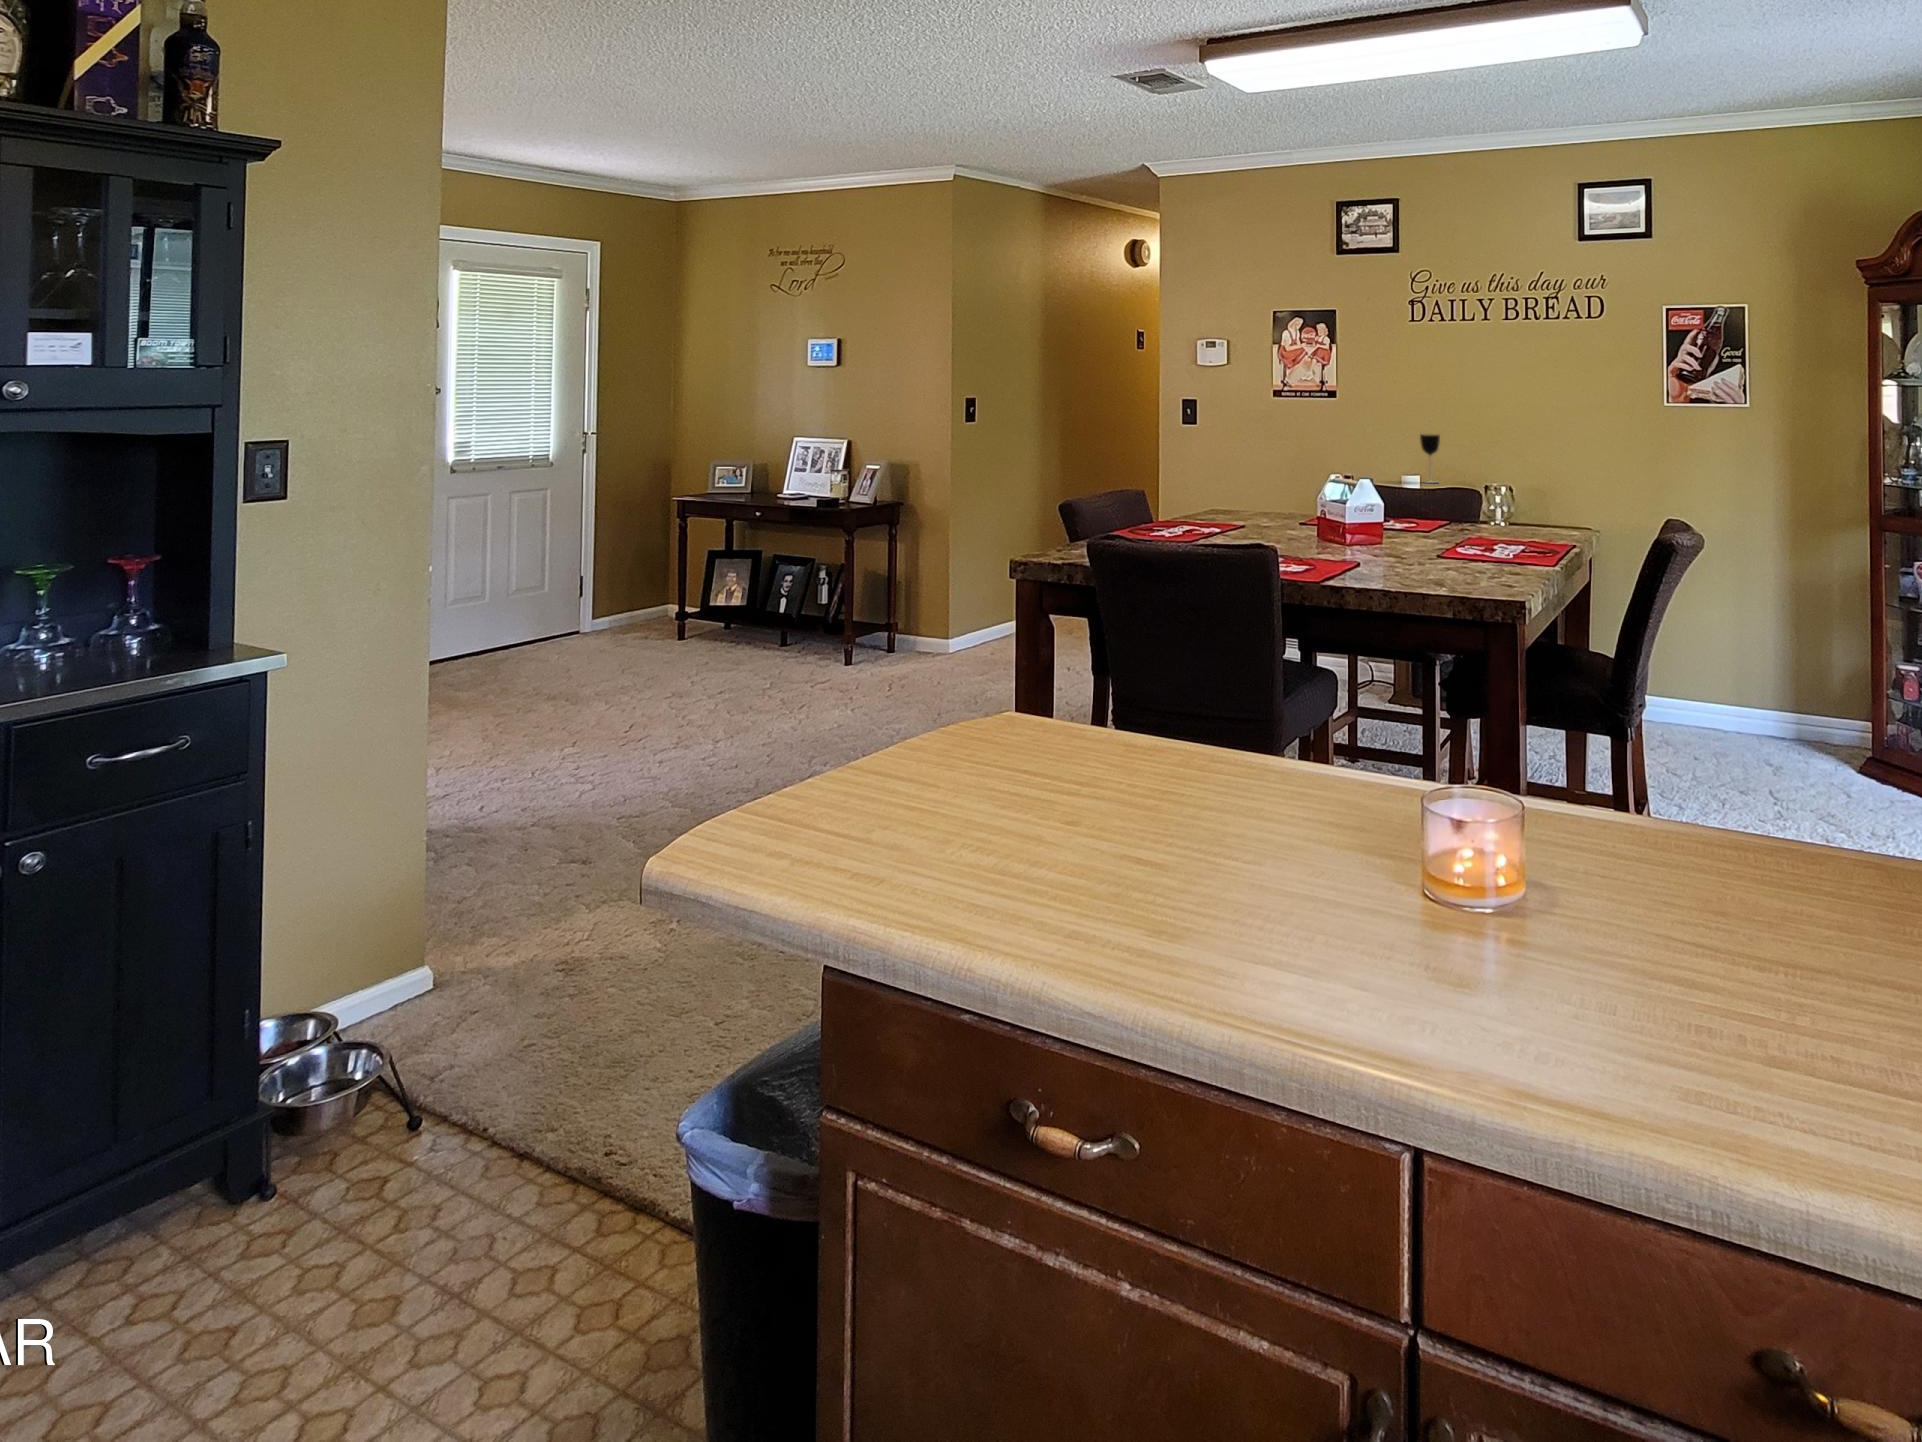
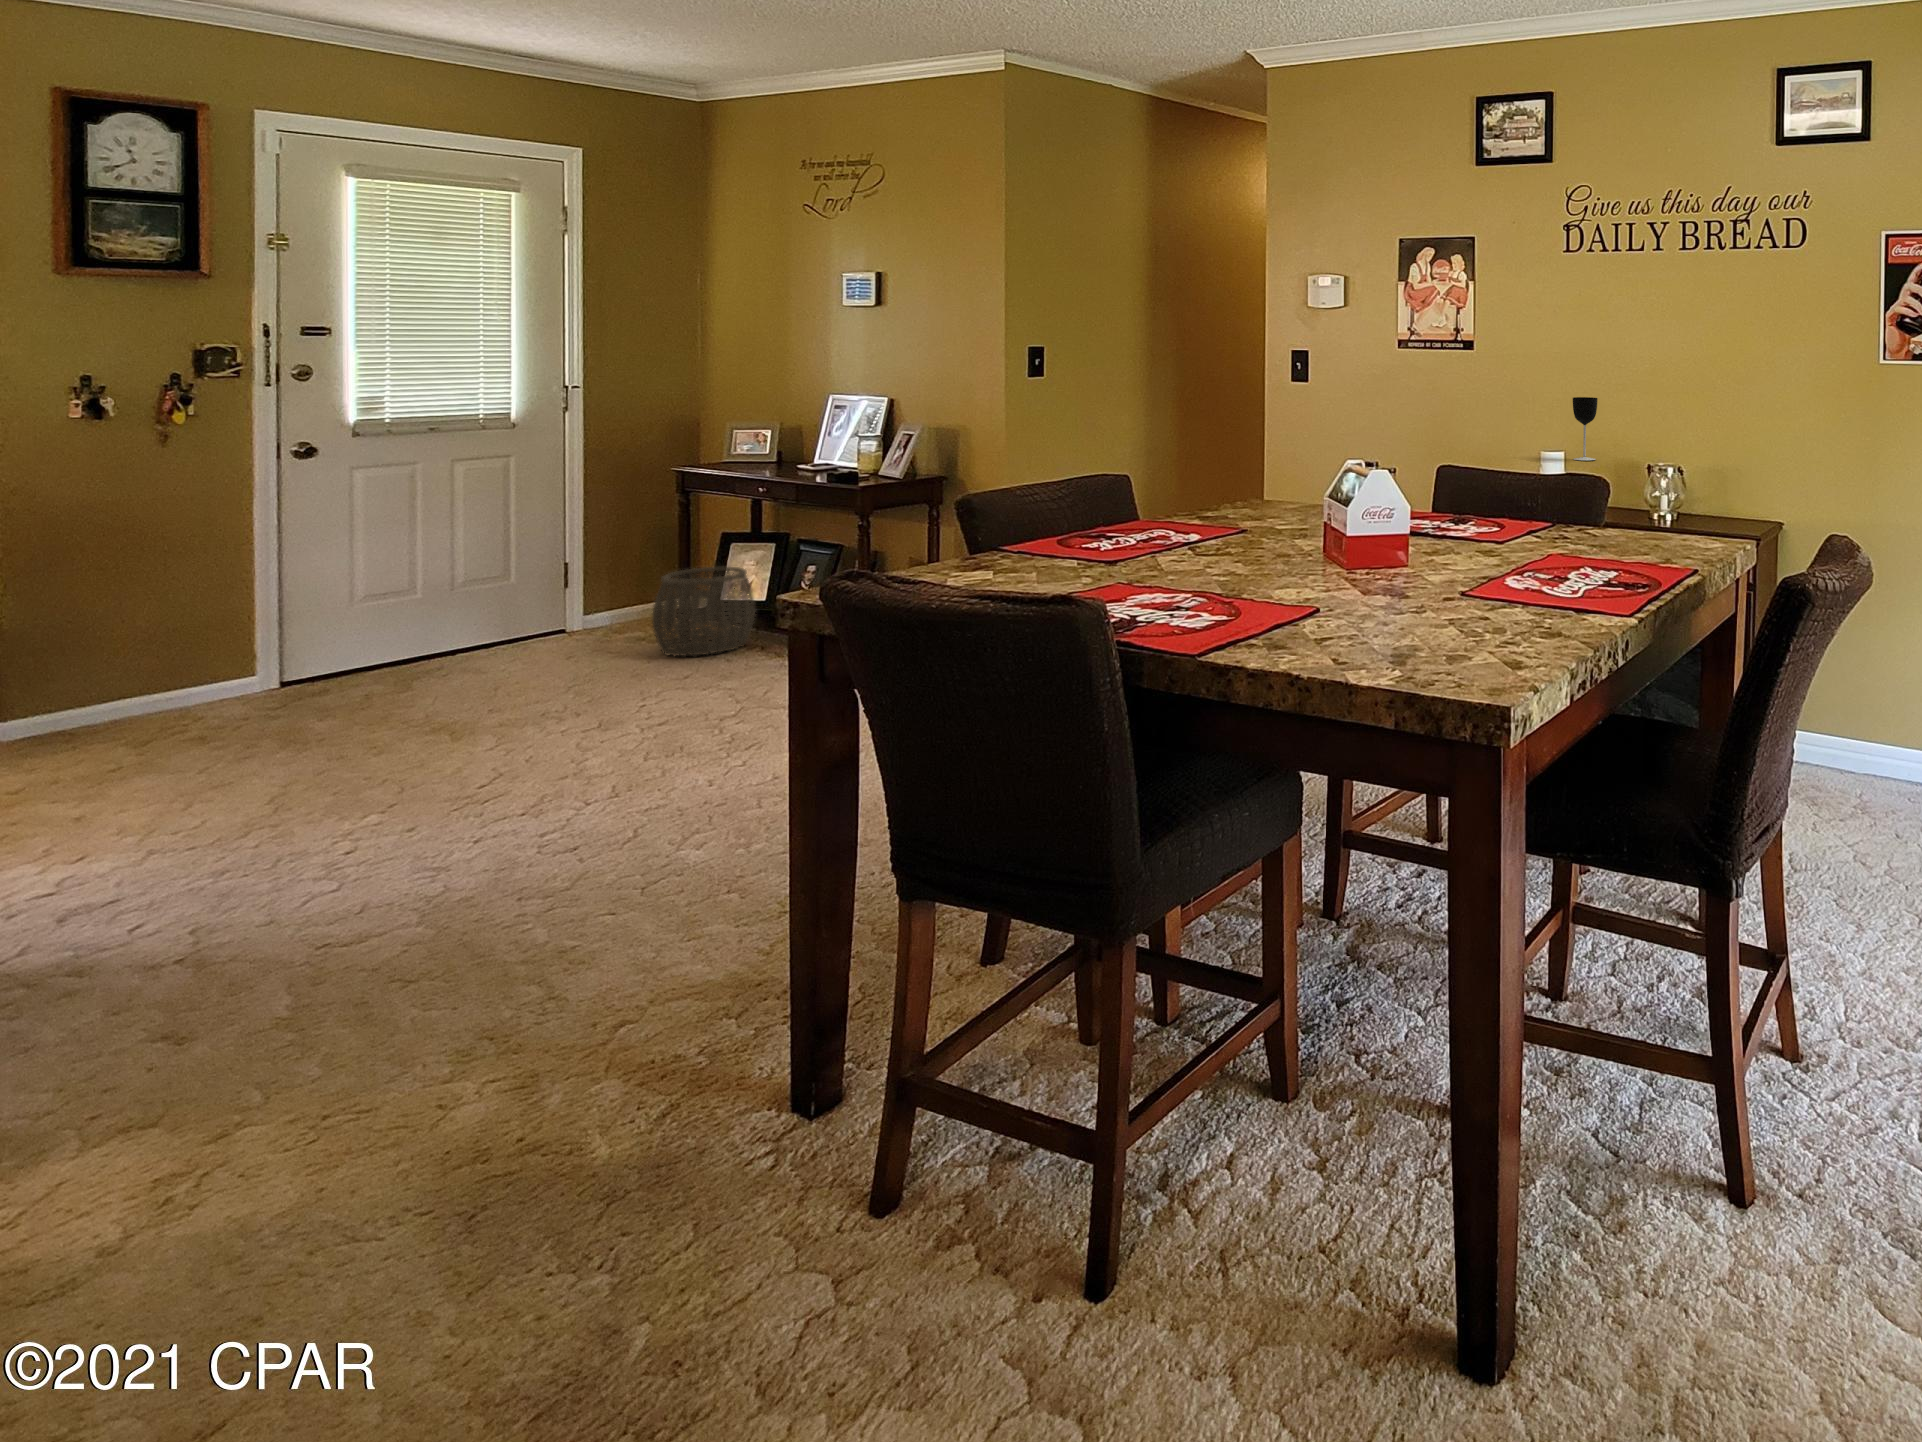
woven basket: none [663,578,741,650] -> present [652,567,755,656]

